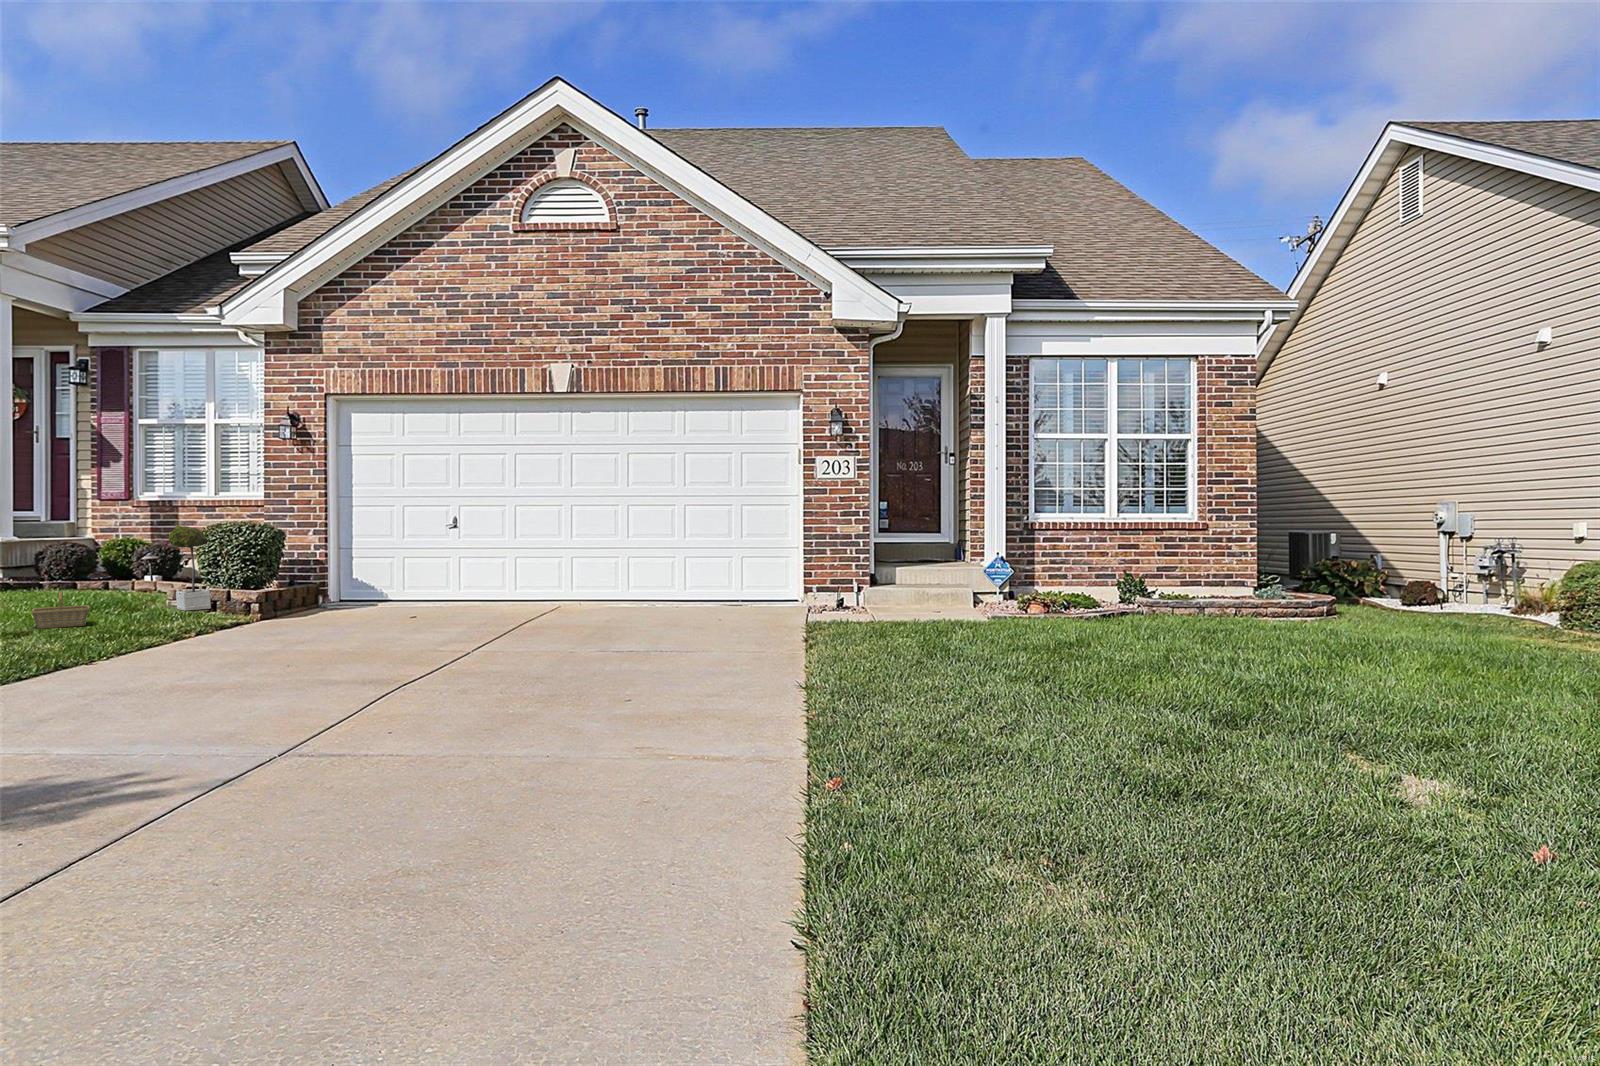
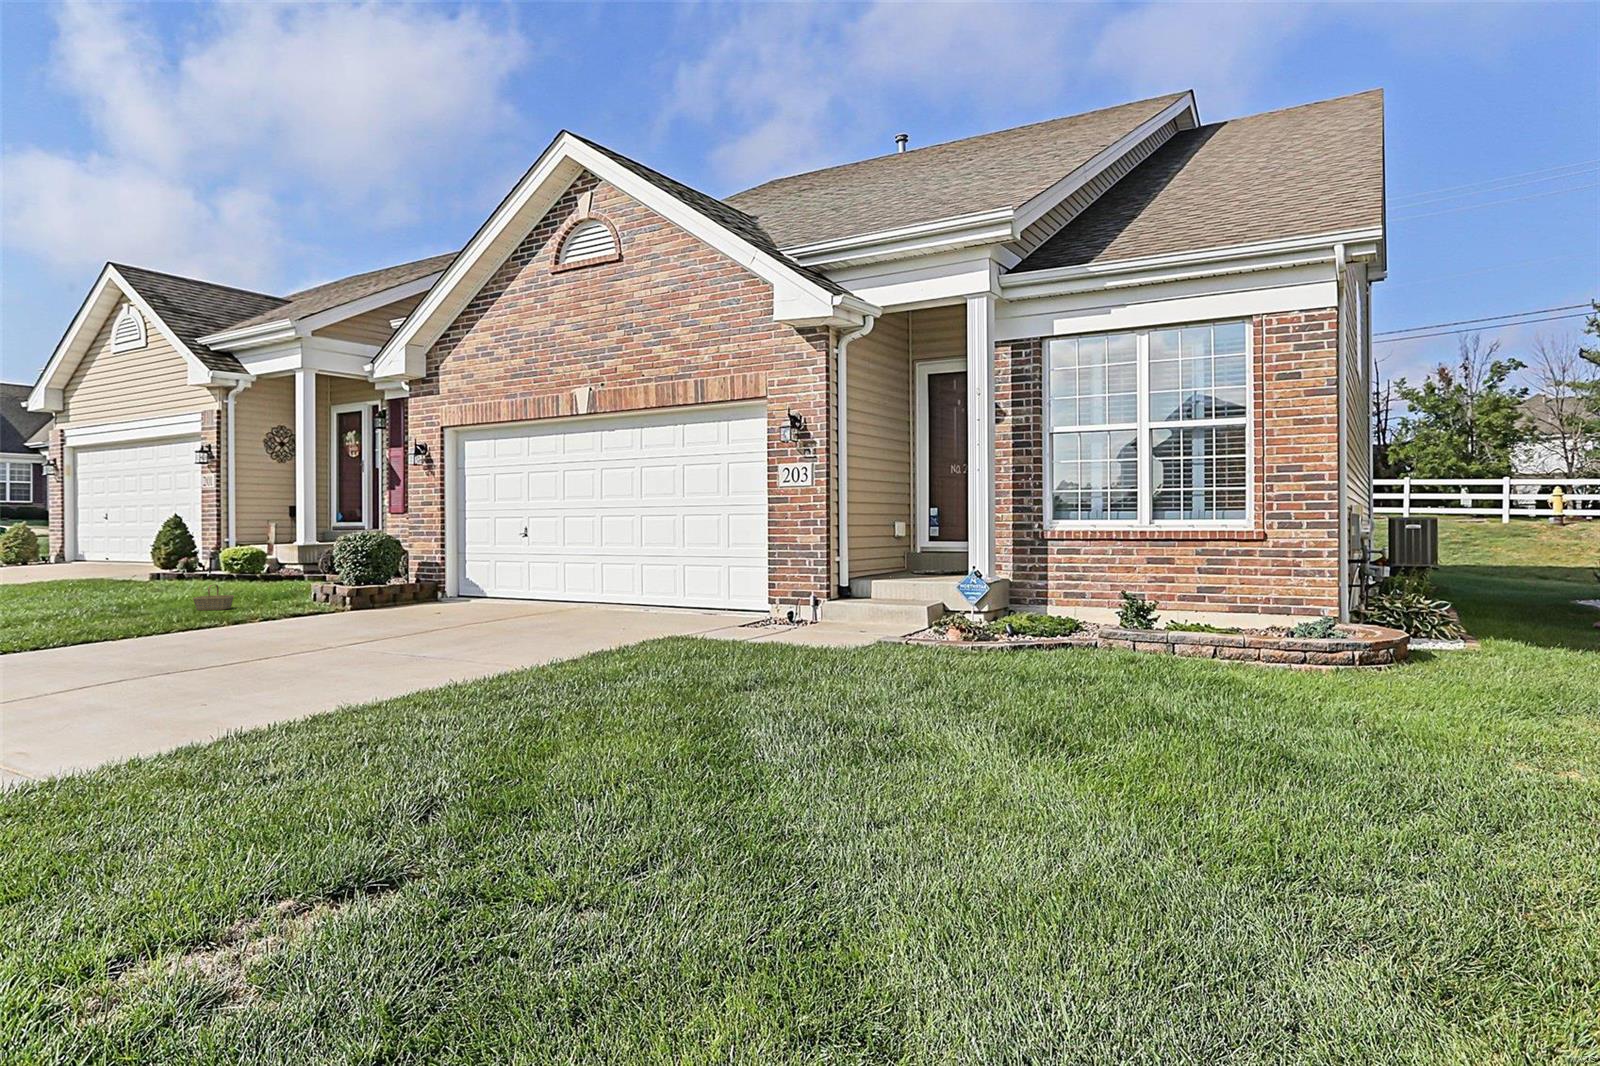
potted tree: present [168,524,211,611] -> none [305,536,335,602]

